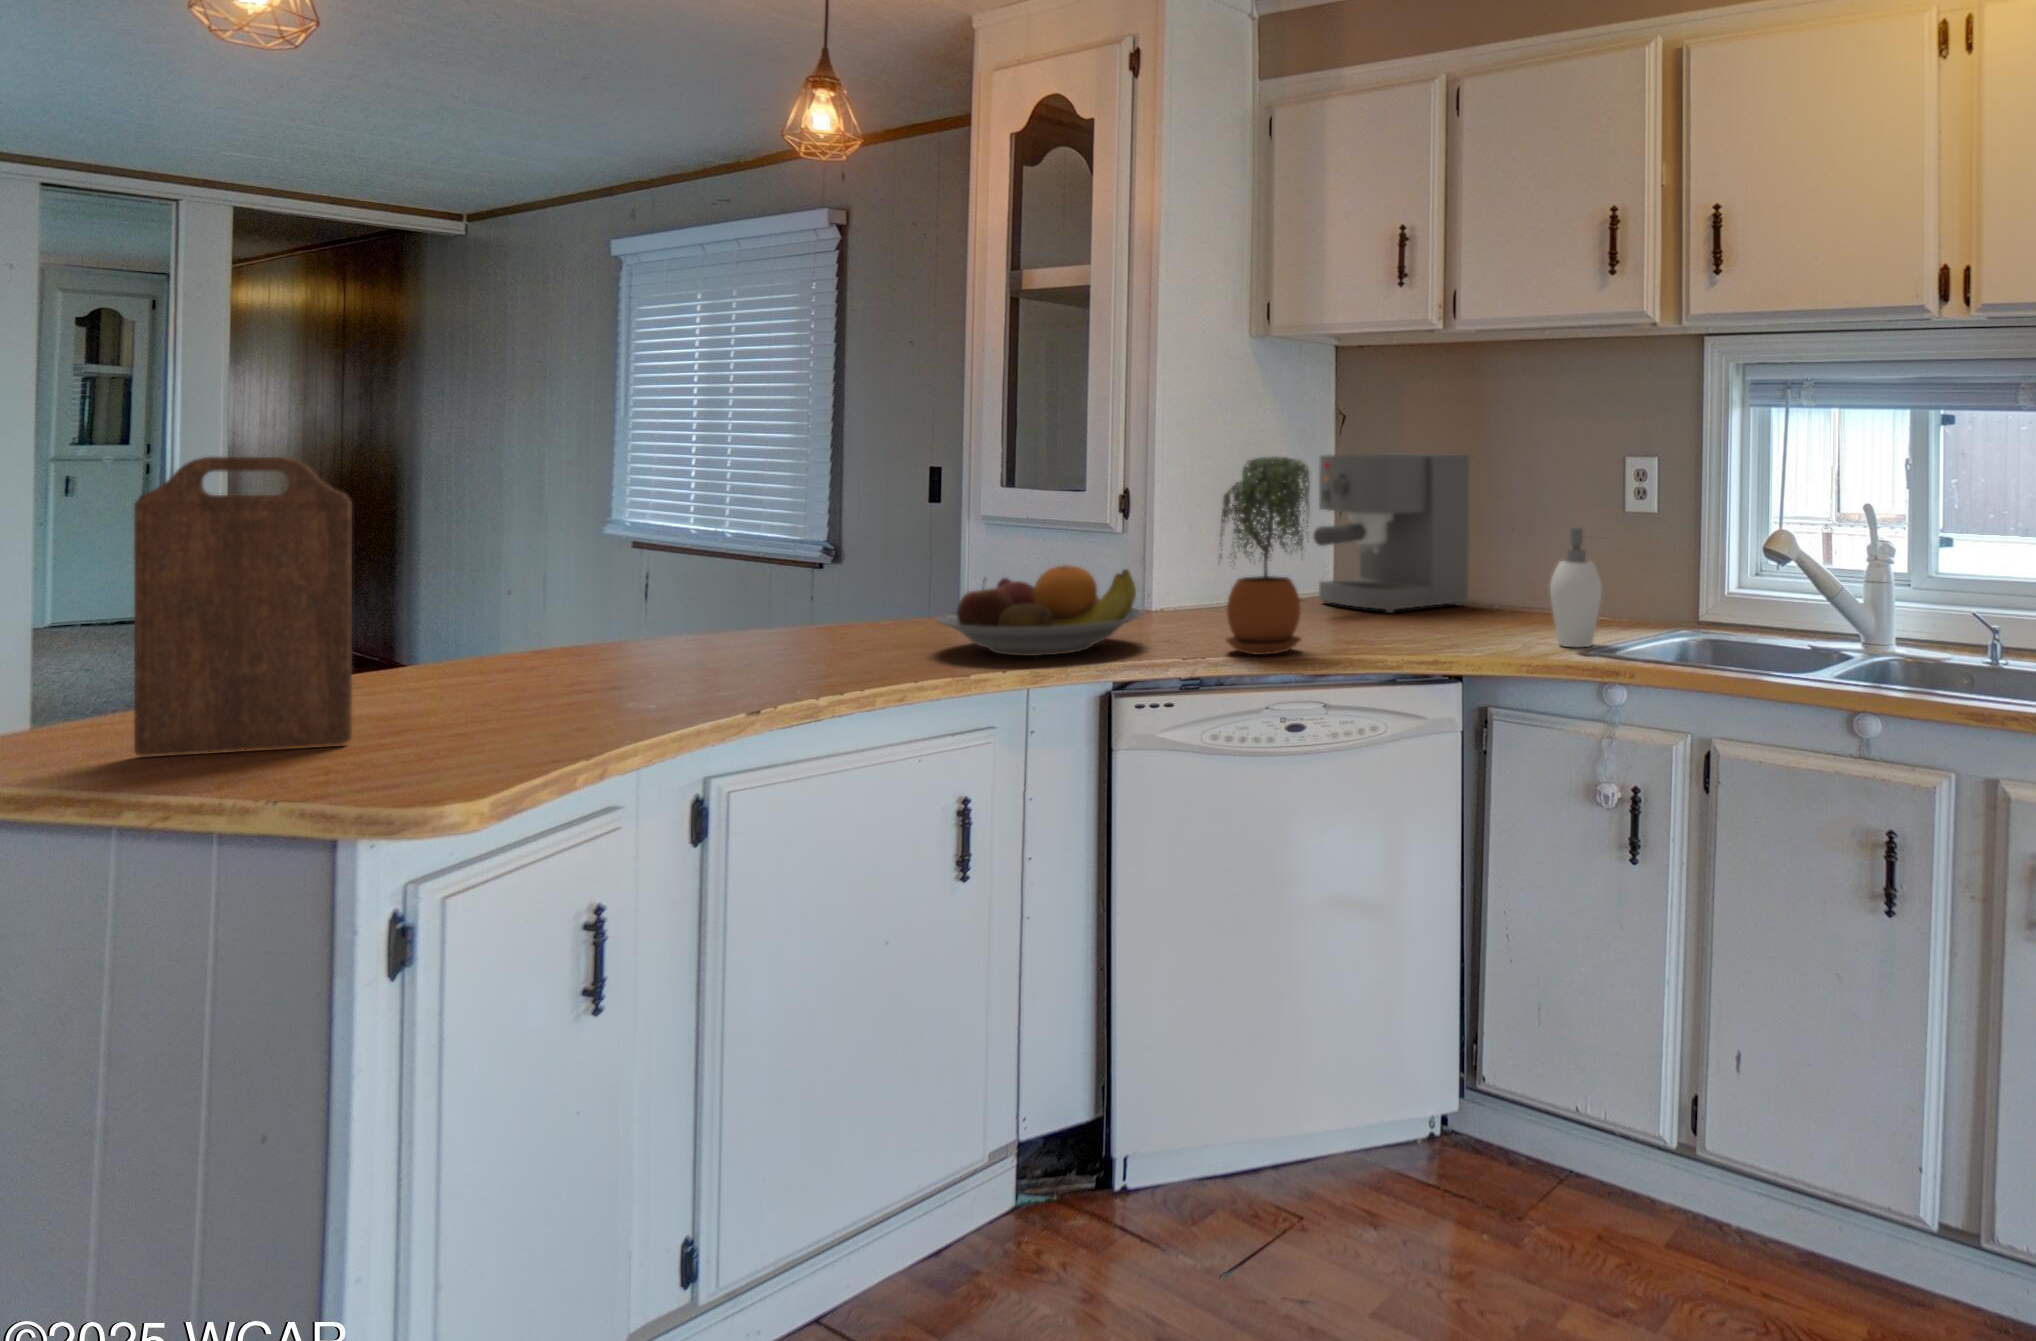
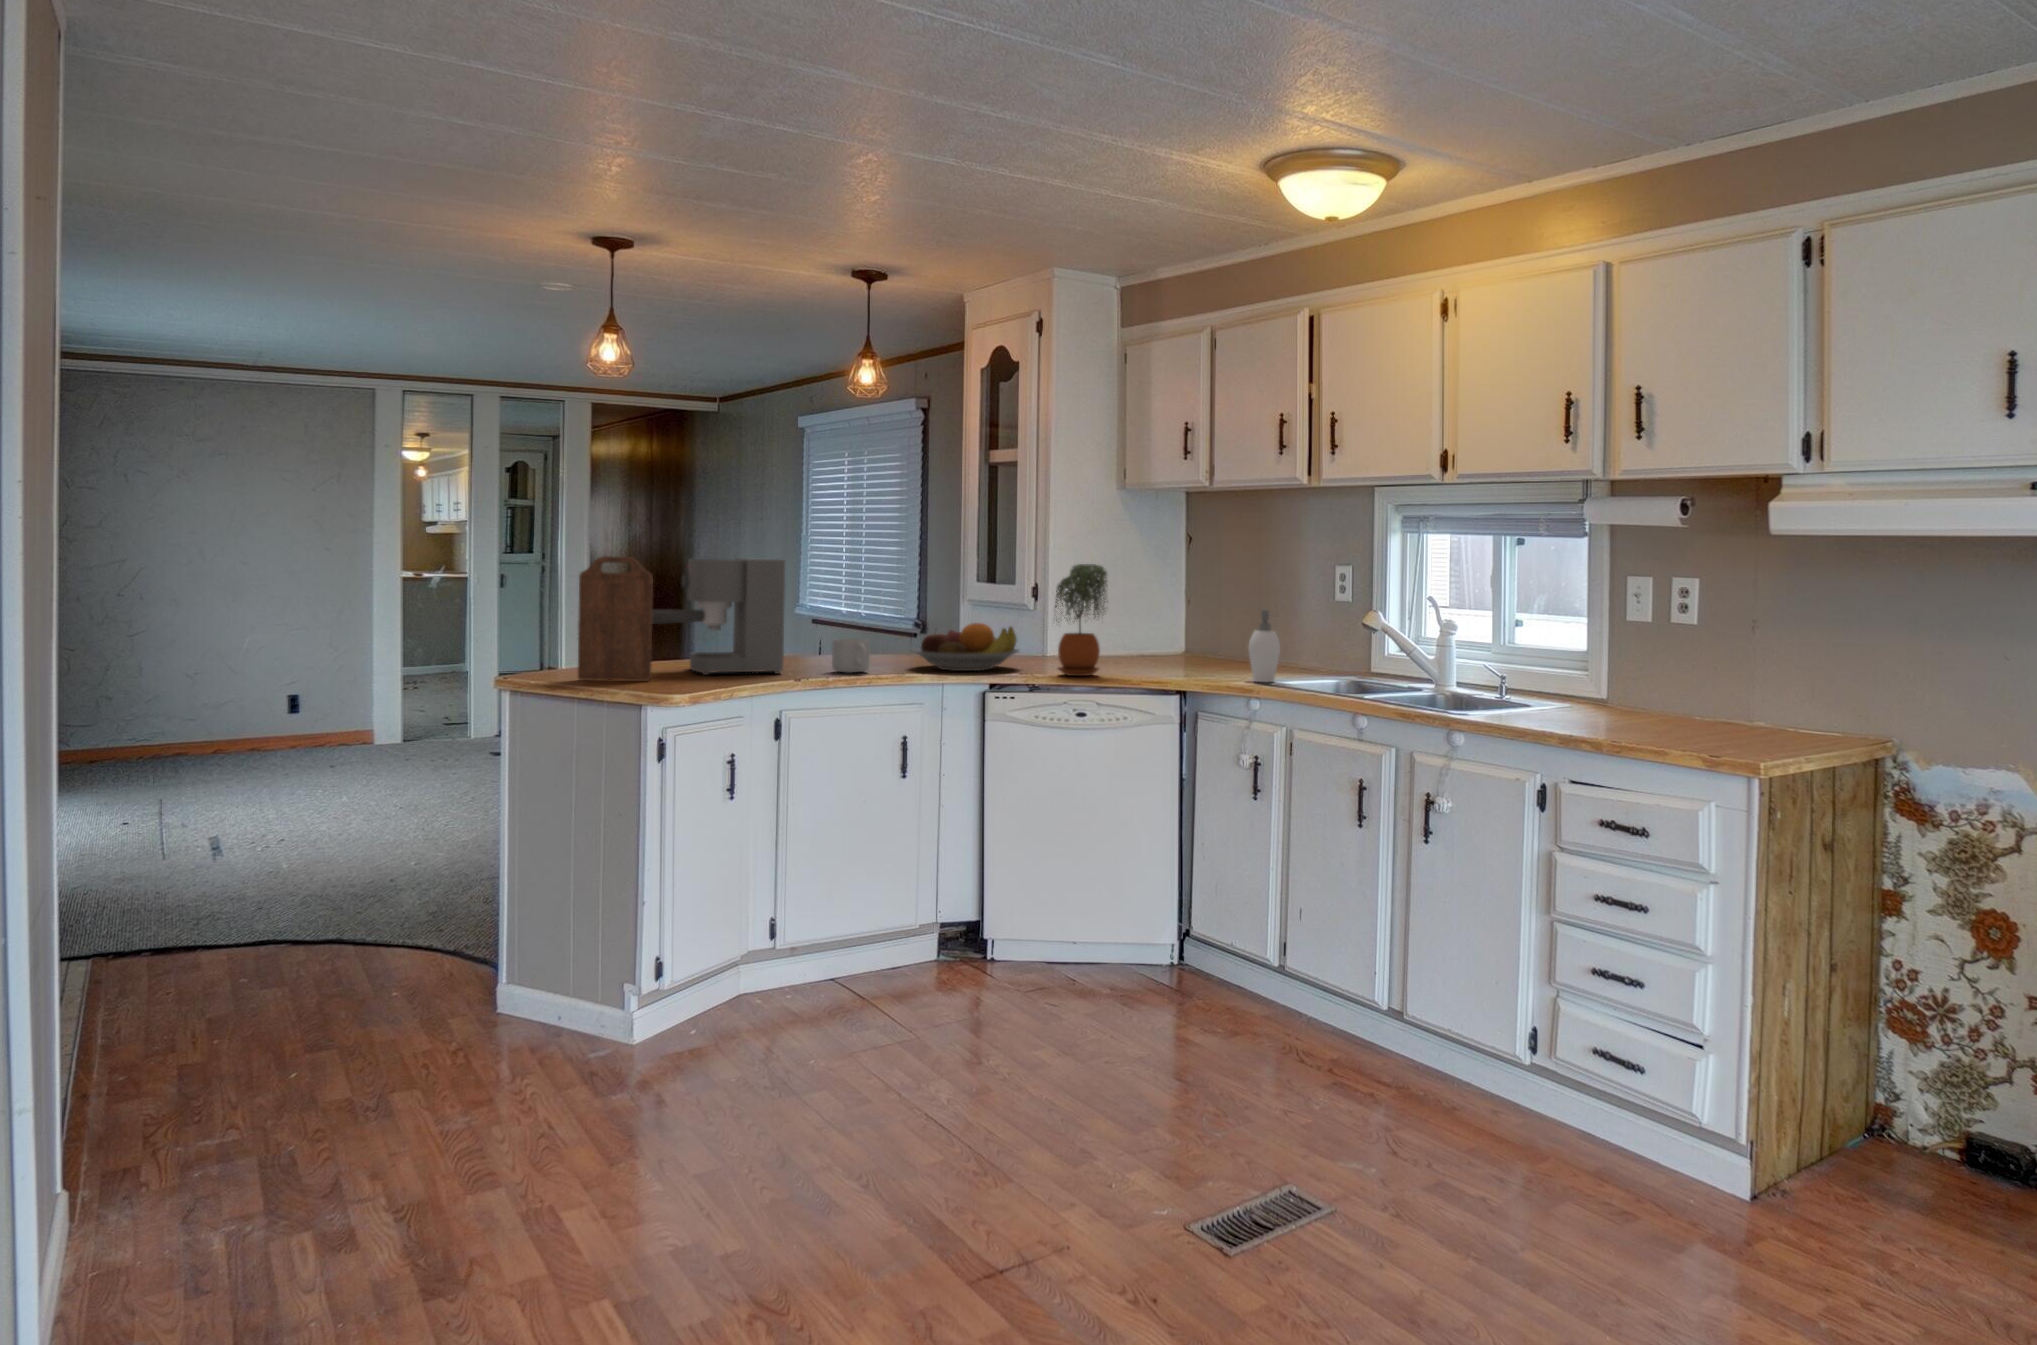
coffee maker: present [1313,454,1469,613] -> present [652,558,785,675]
mug: none [785,607,865,677] -> present [832,638,870,673]

